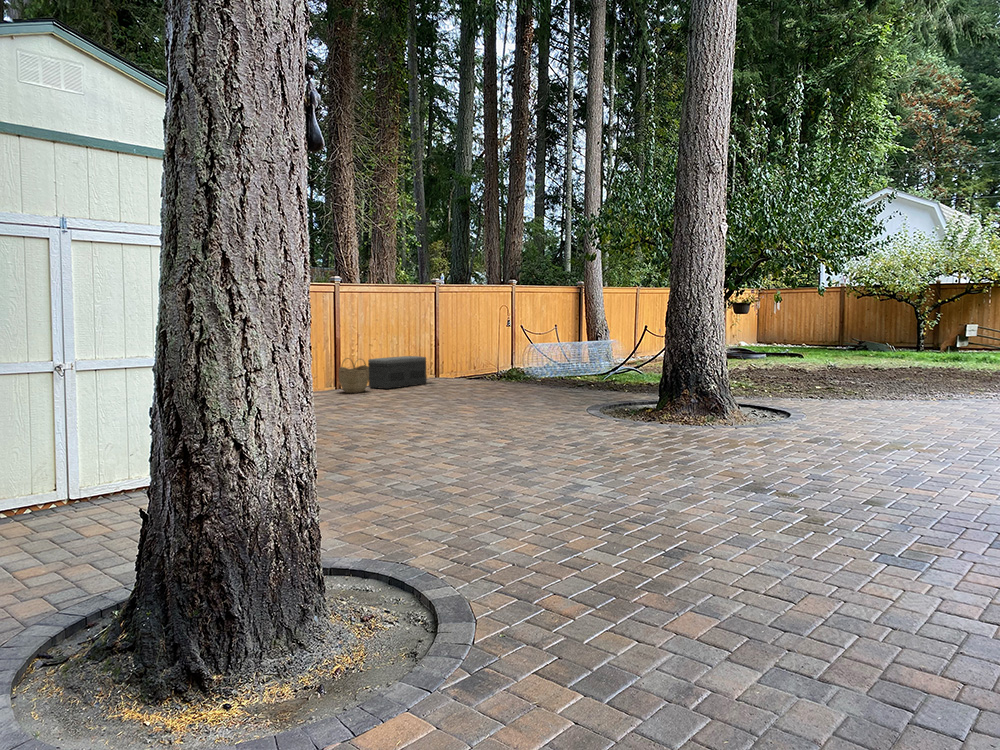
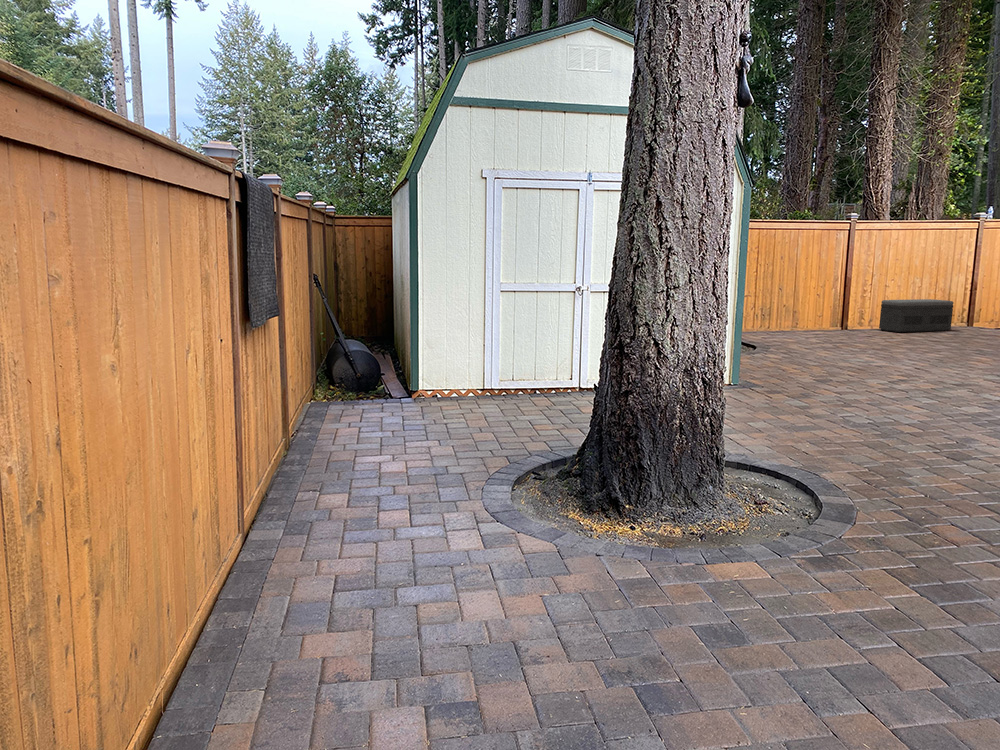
woven basket: present [339,358,369,393] -> none [845,298,880,333]

